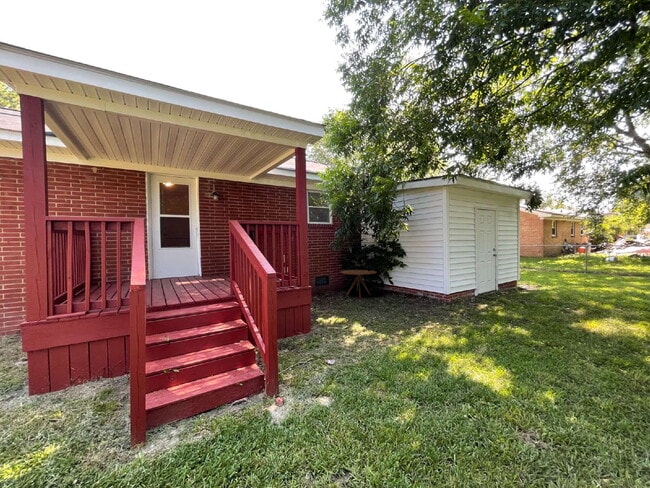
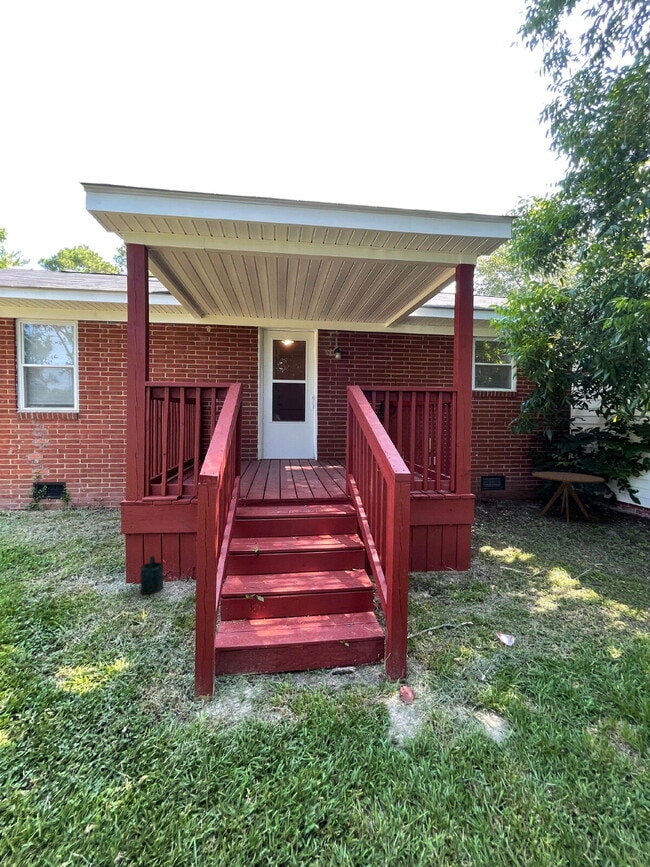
watering can: none [57,359,80,391] -> present [140,556,163,594]

